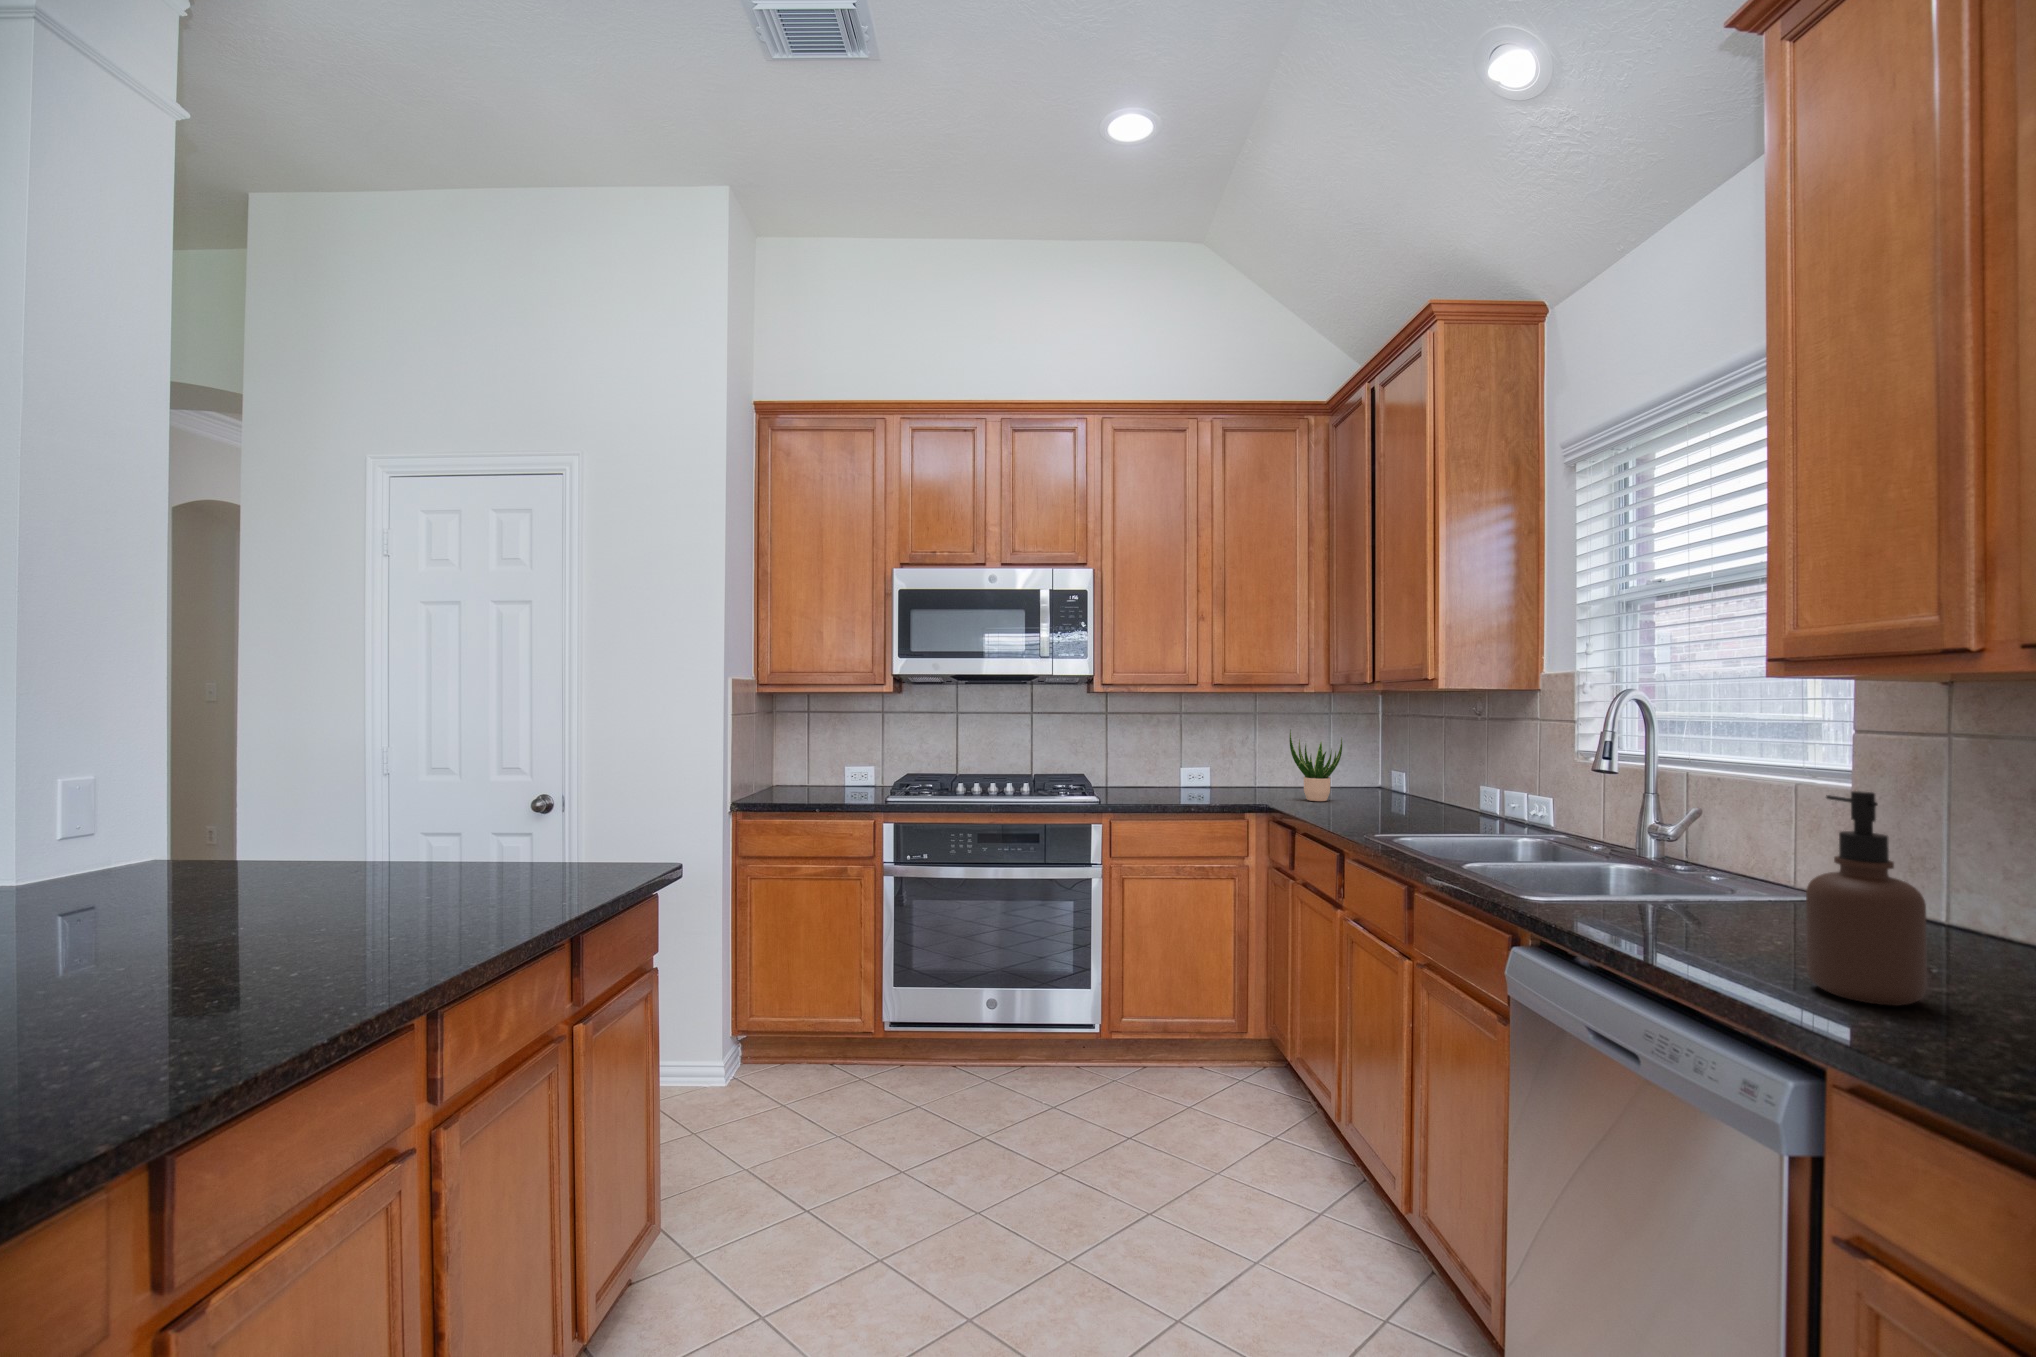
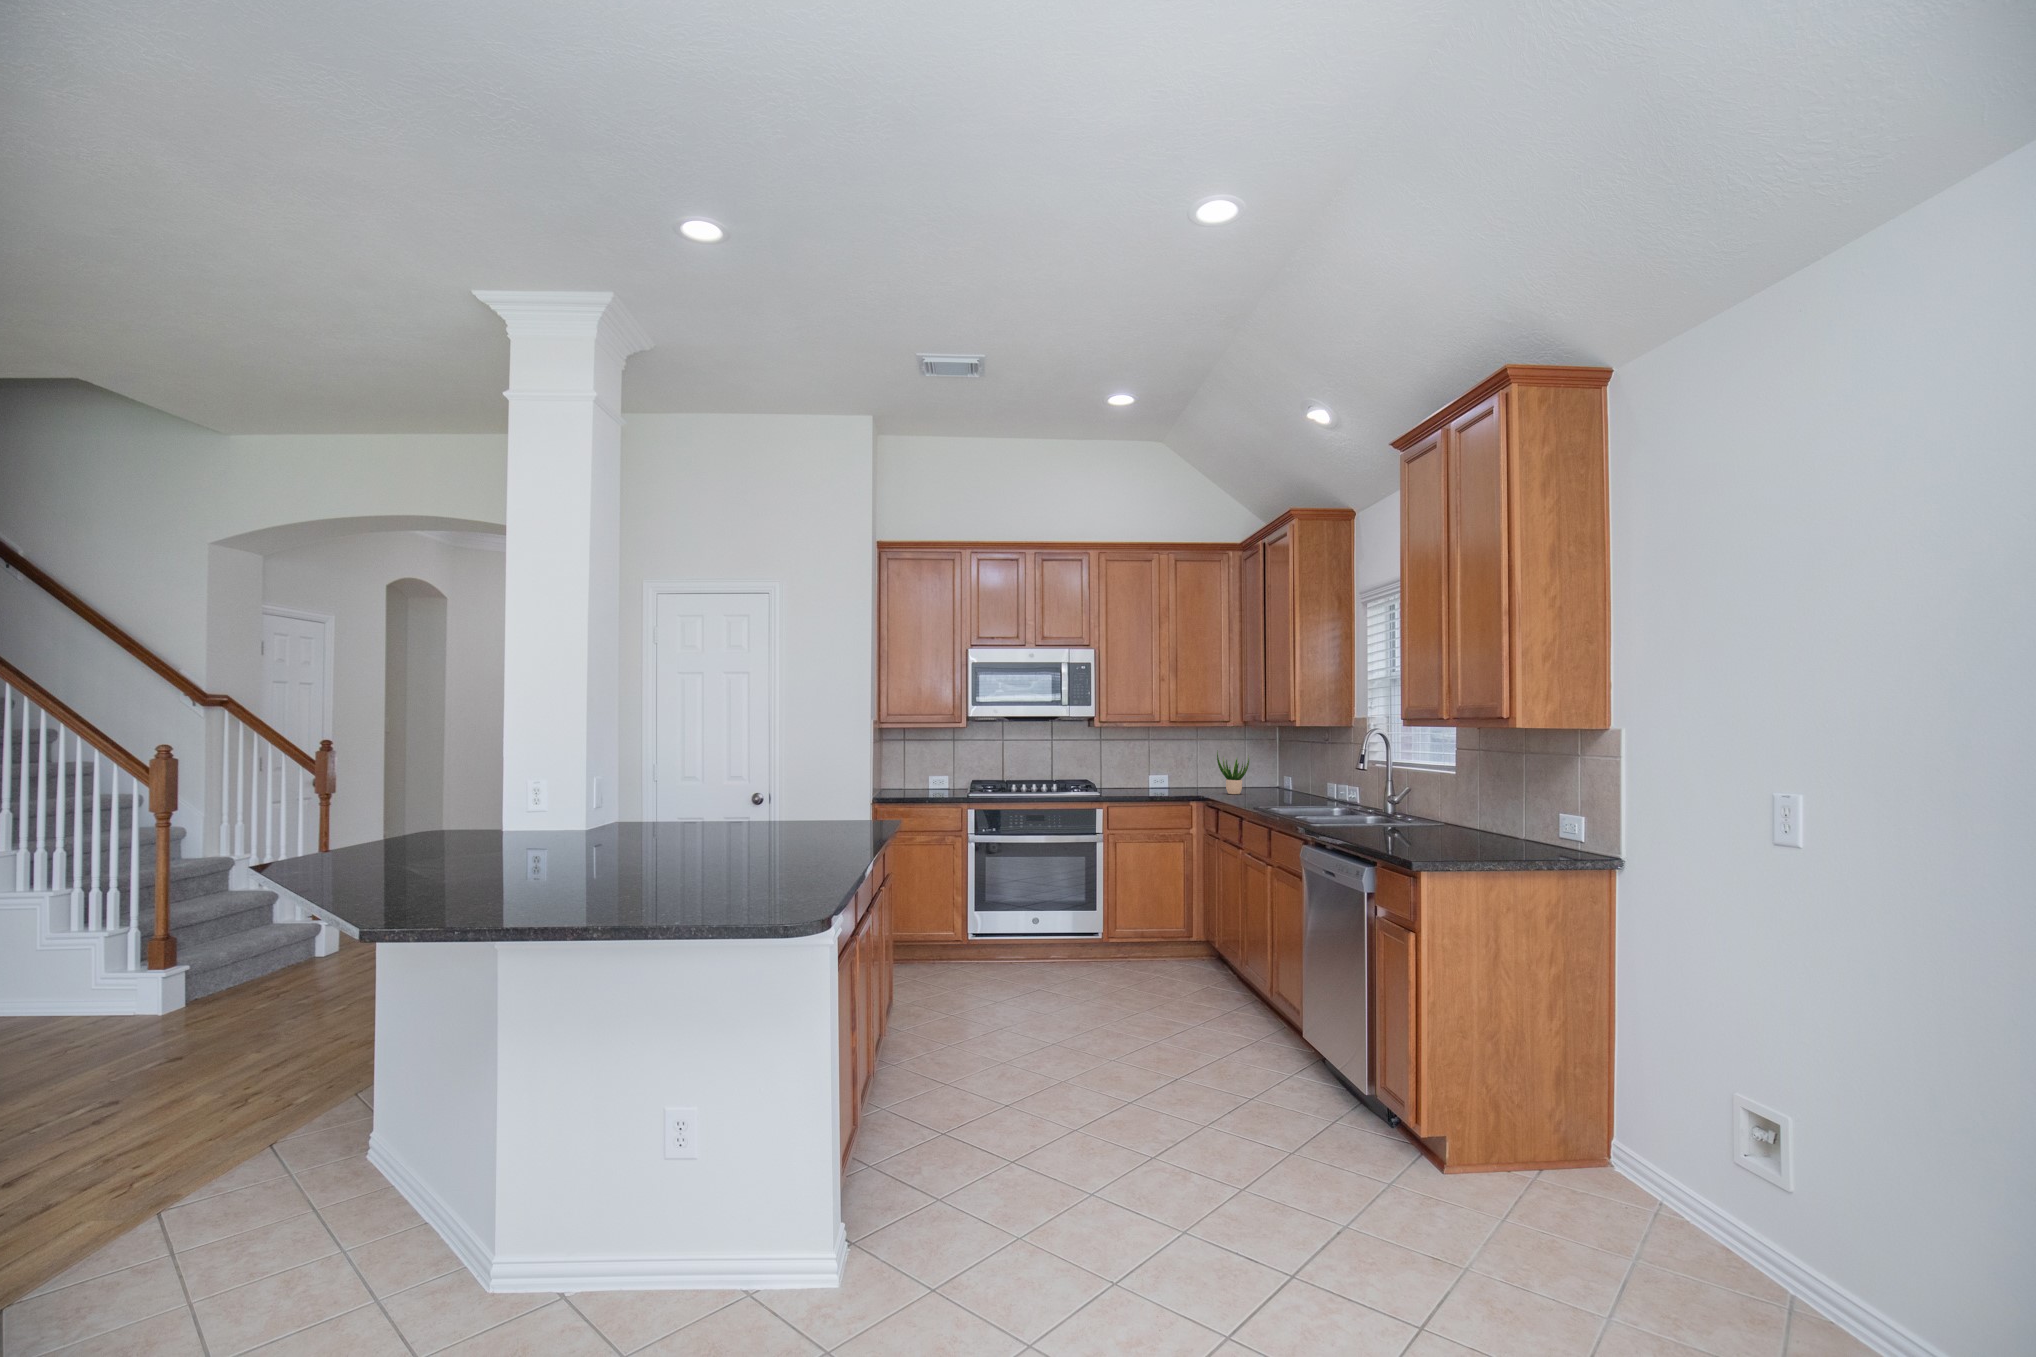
soap dispenser: present [1806,791,1927,1006] -> none [1382,770,1416,843]

